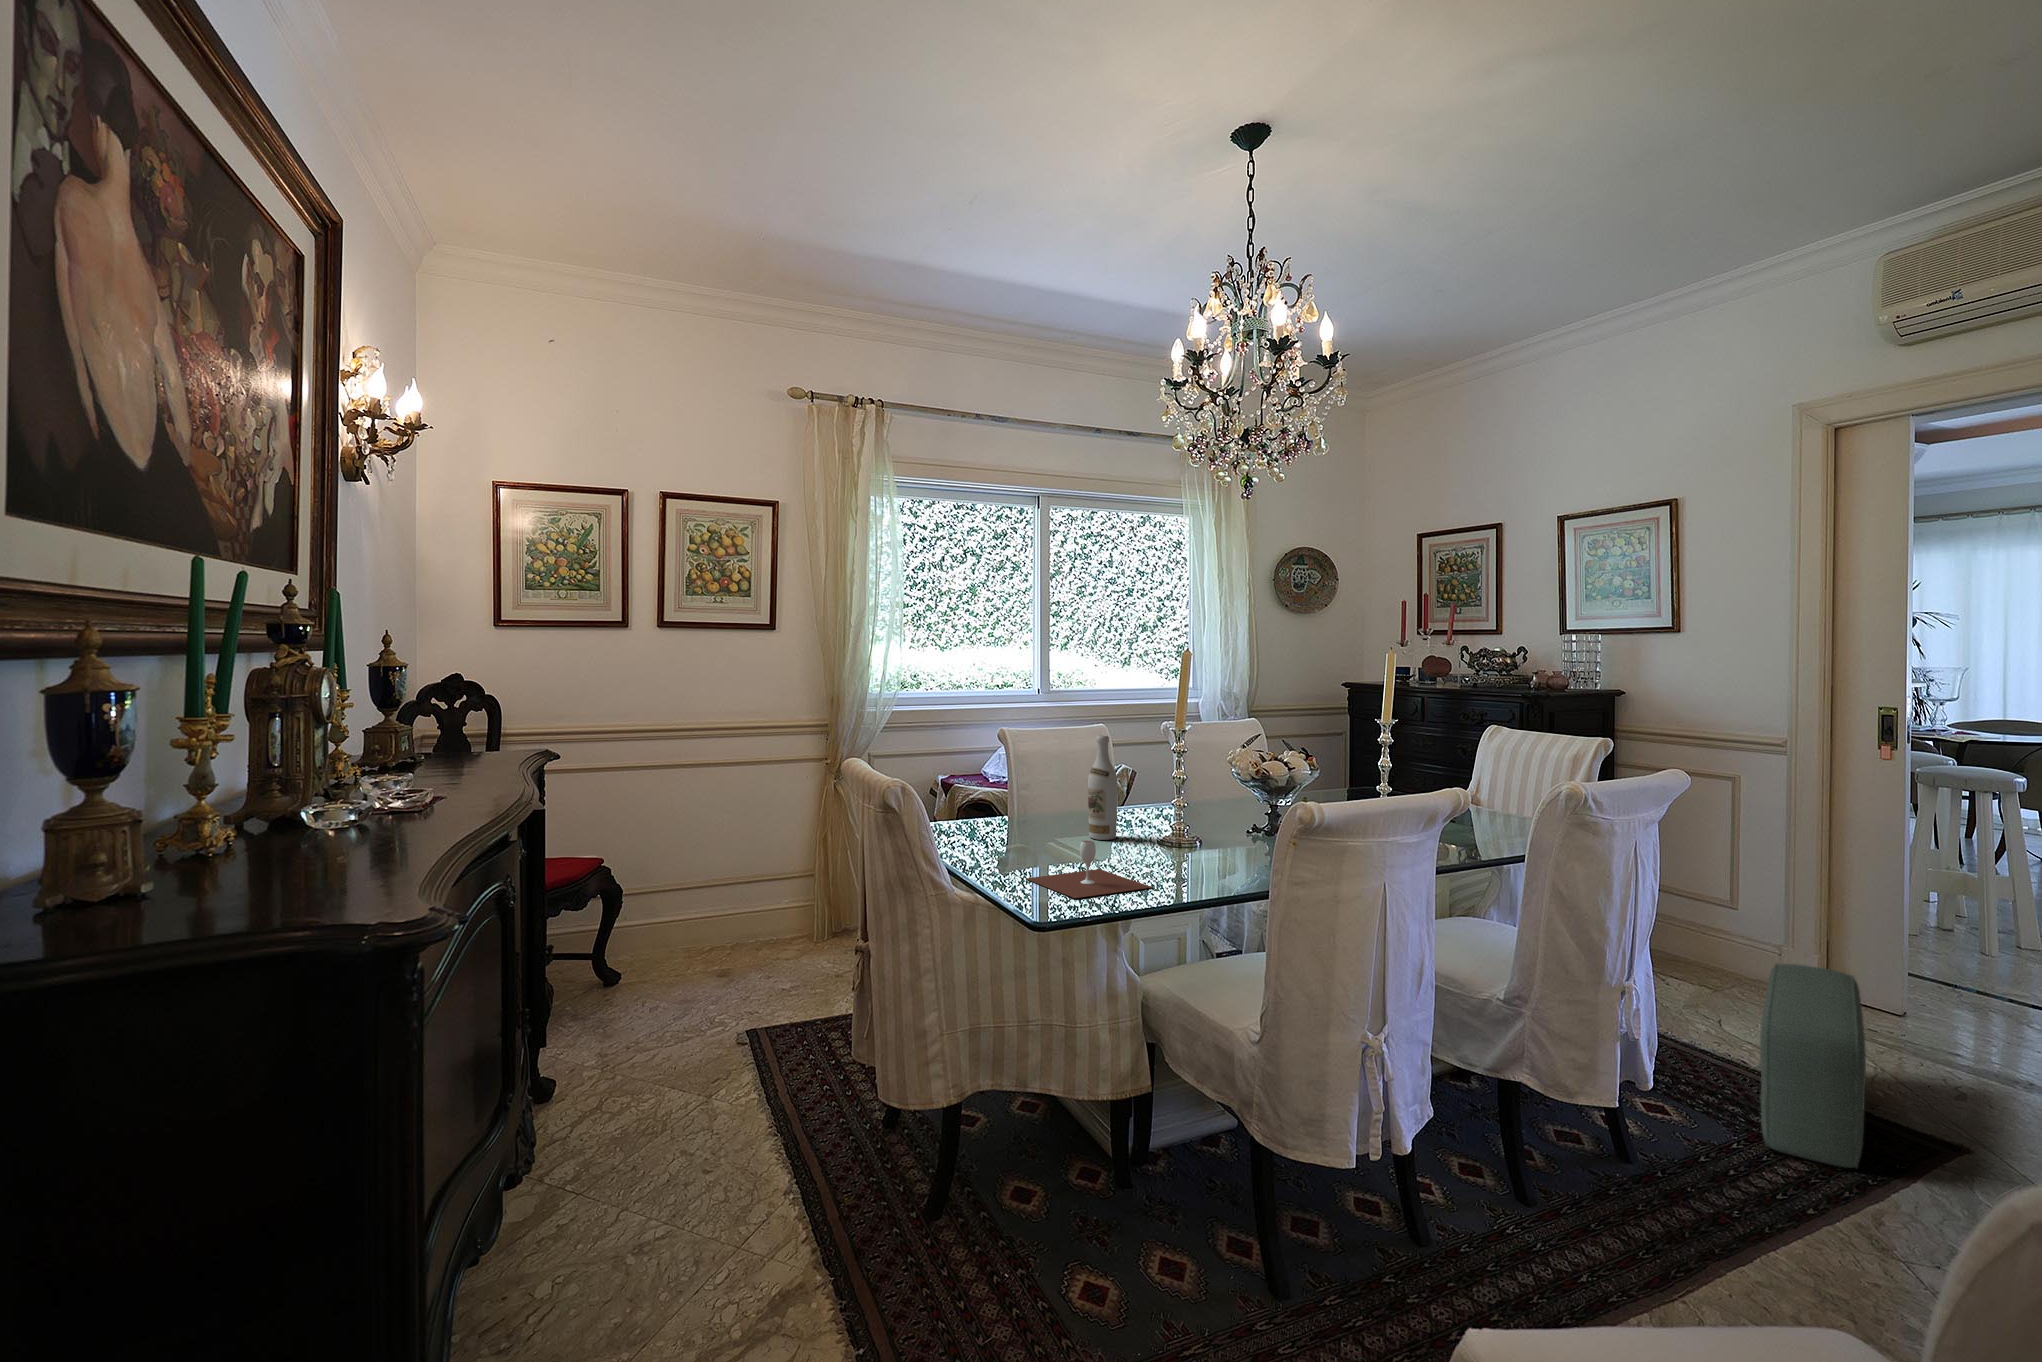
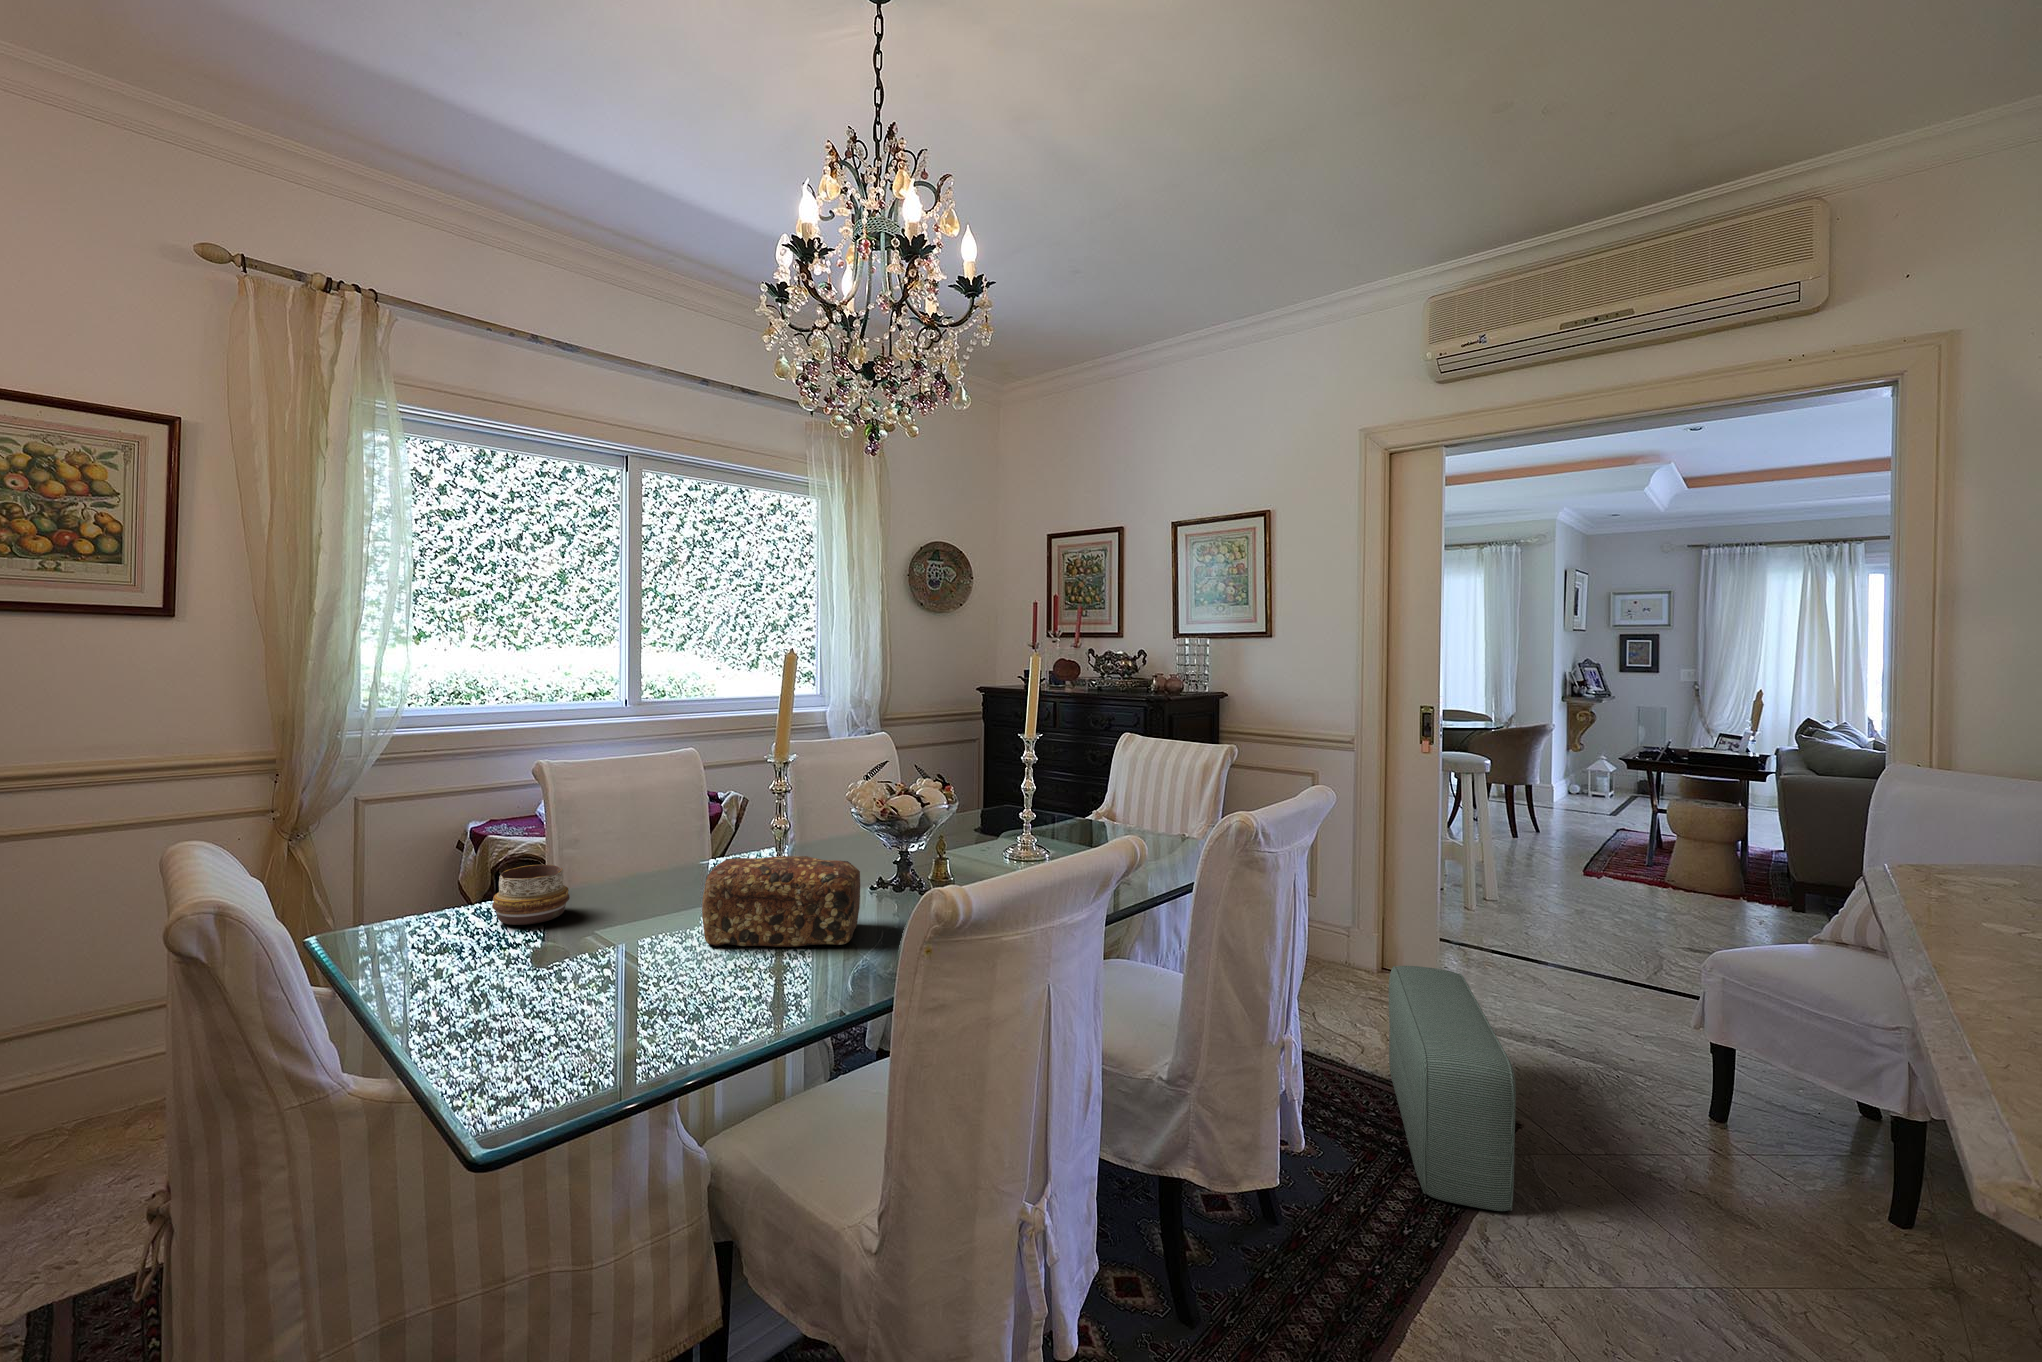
wine bottle: present [1088,735,1118,840] -> none [660,762,702,906]
bread loaf: none [1129,802,1240,866] -> present [702,856,860,947]
decorative bowl: none [981,804,1029,842] -> present [492,865,570,925]
wine glass: present [1026,841,1152,898] -> none [512,943,720,1060]

